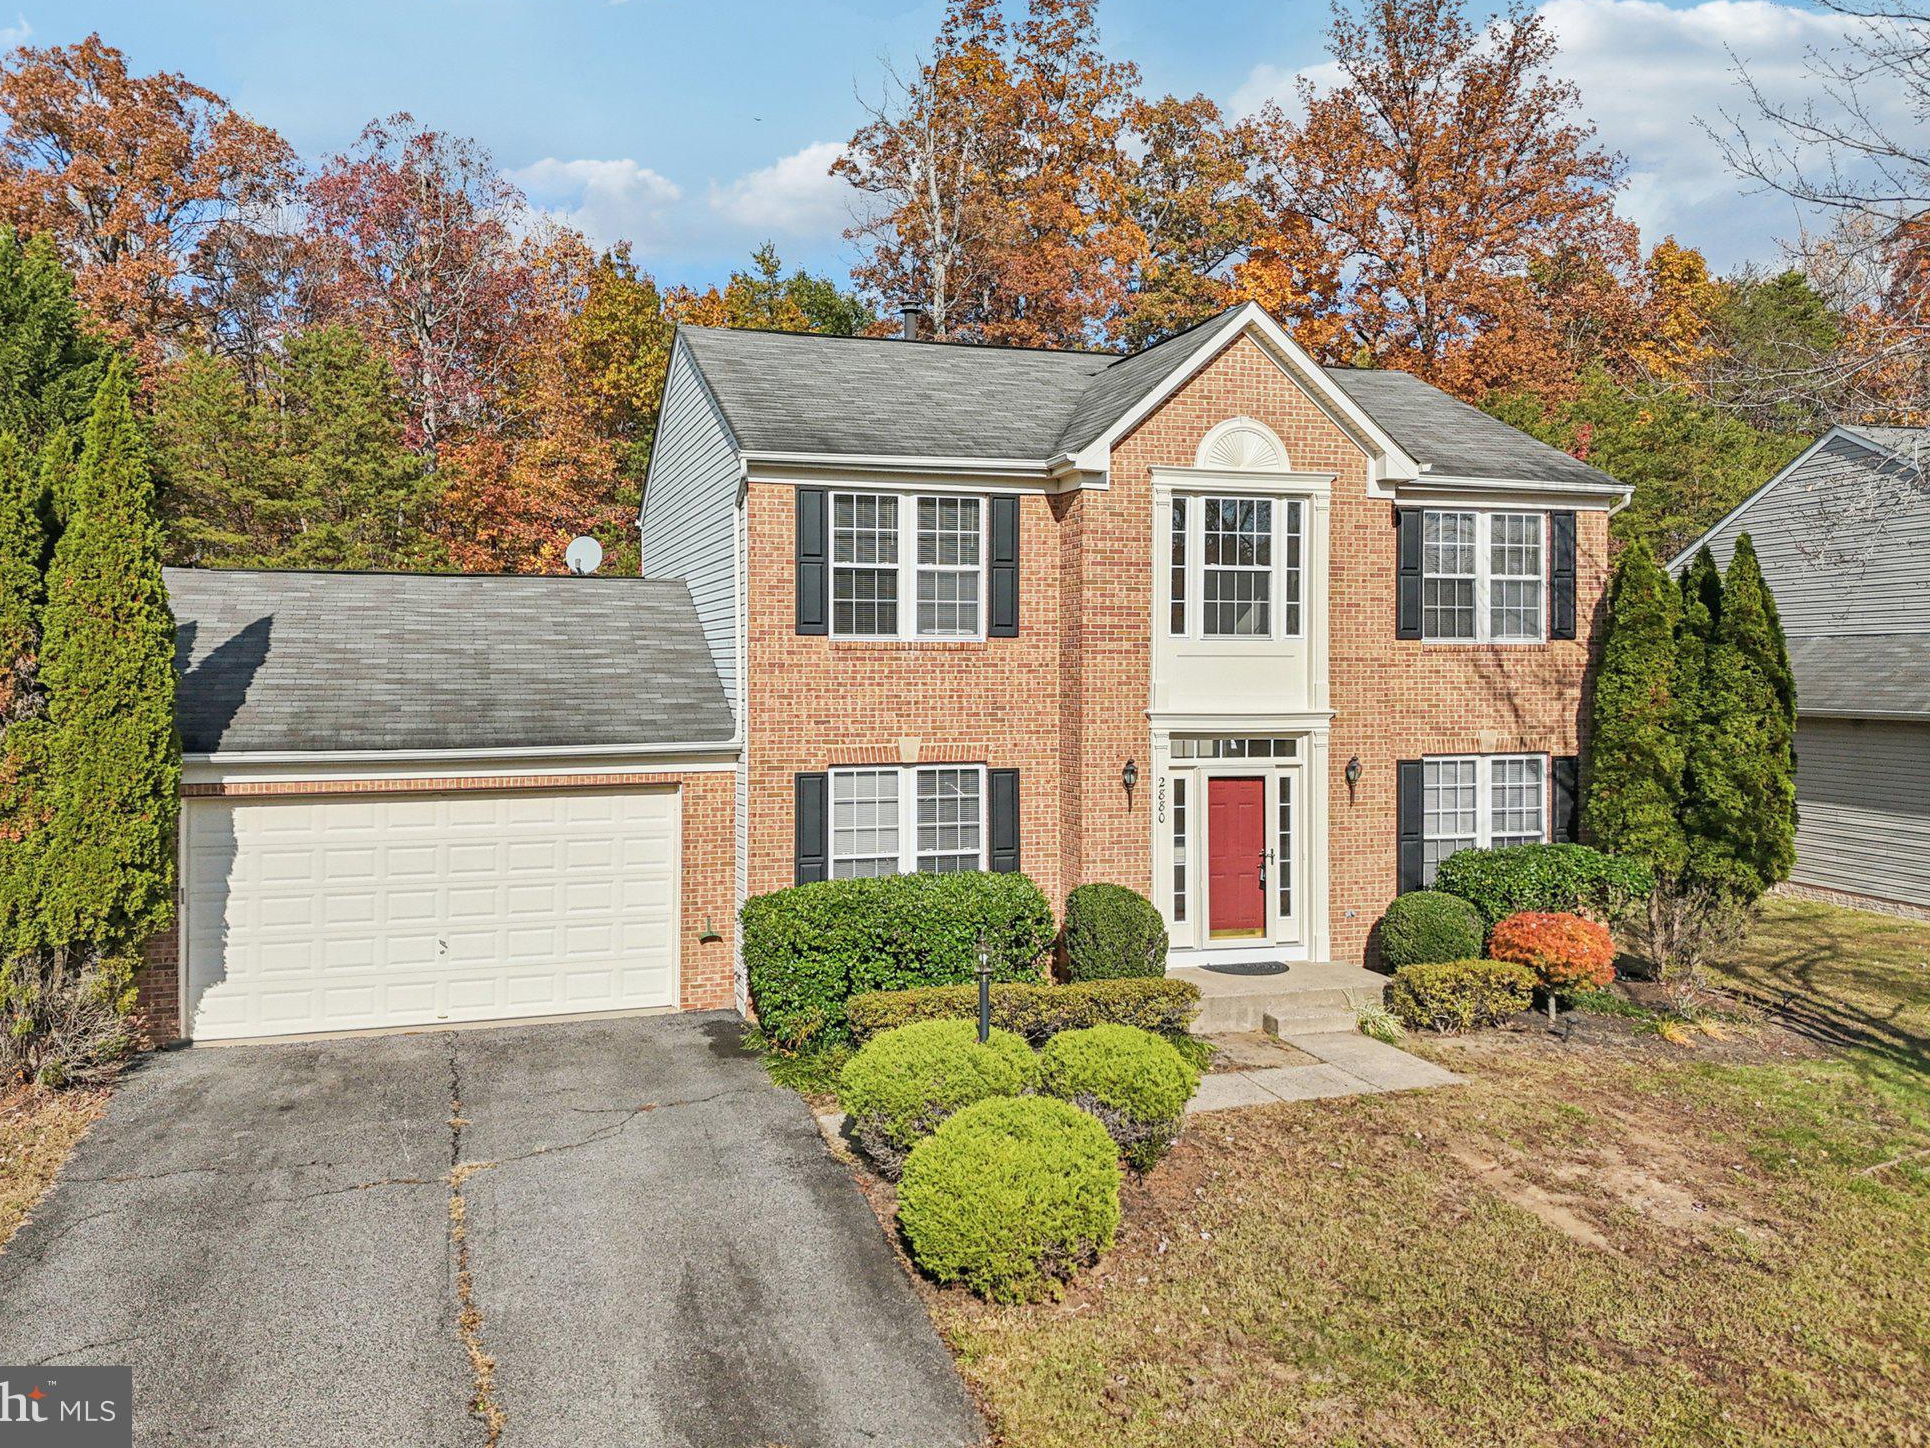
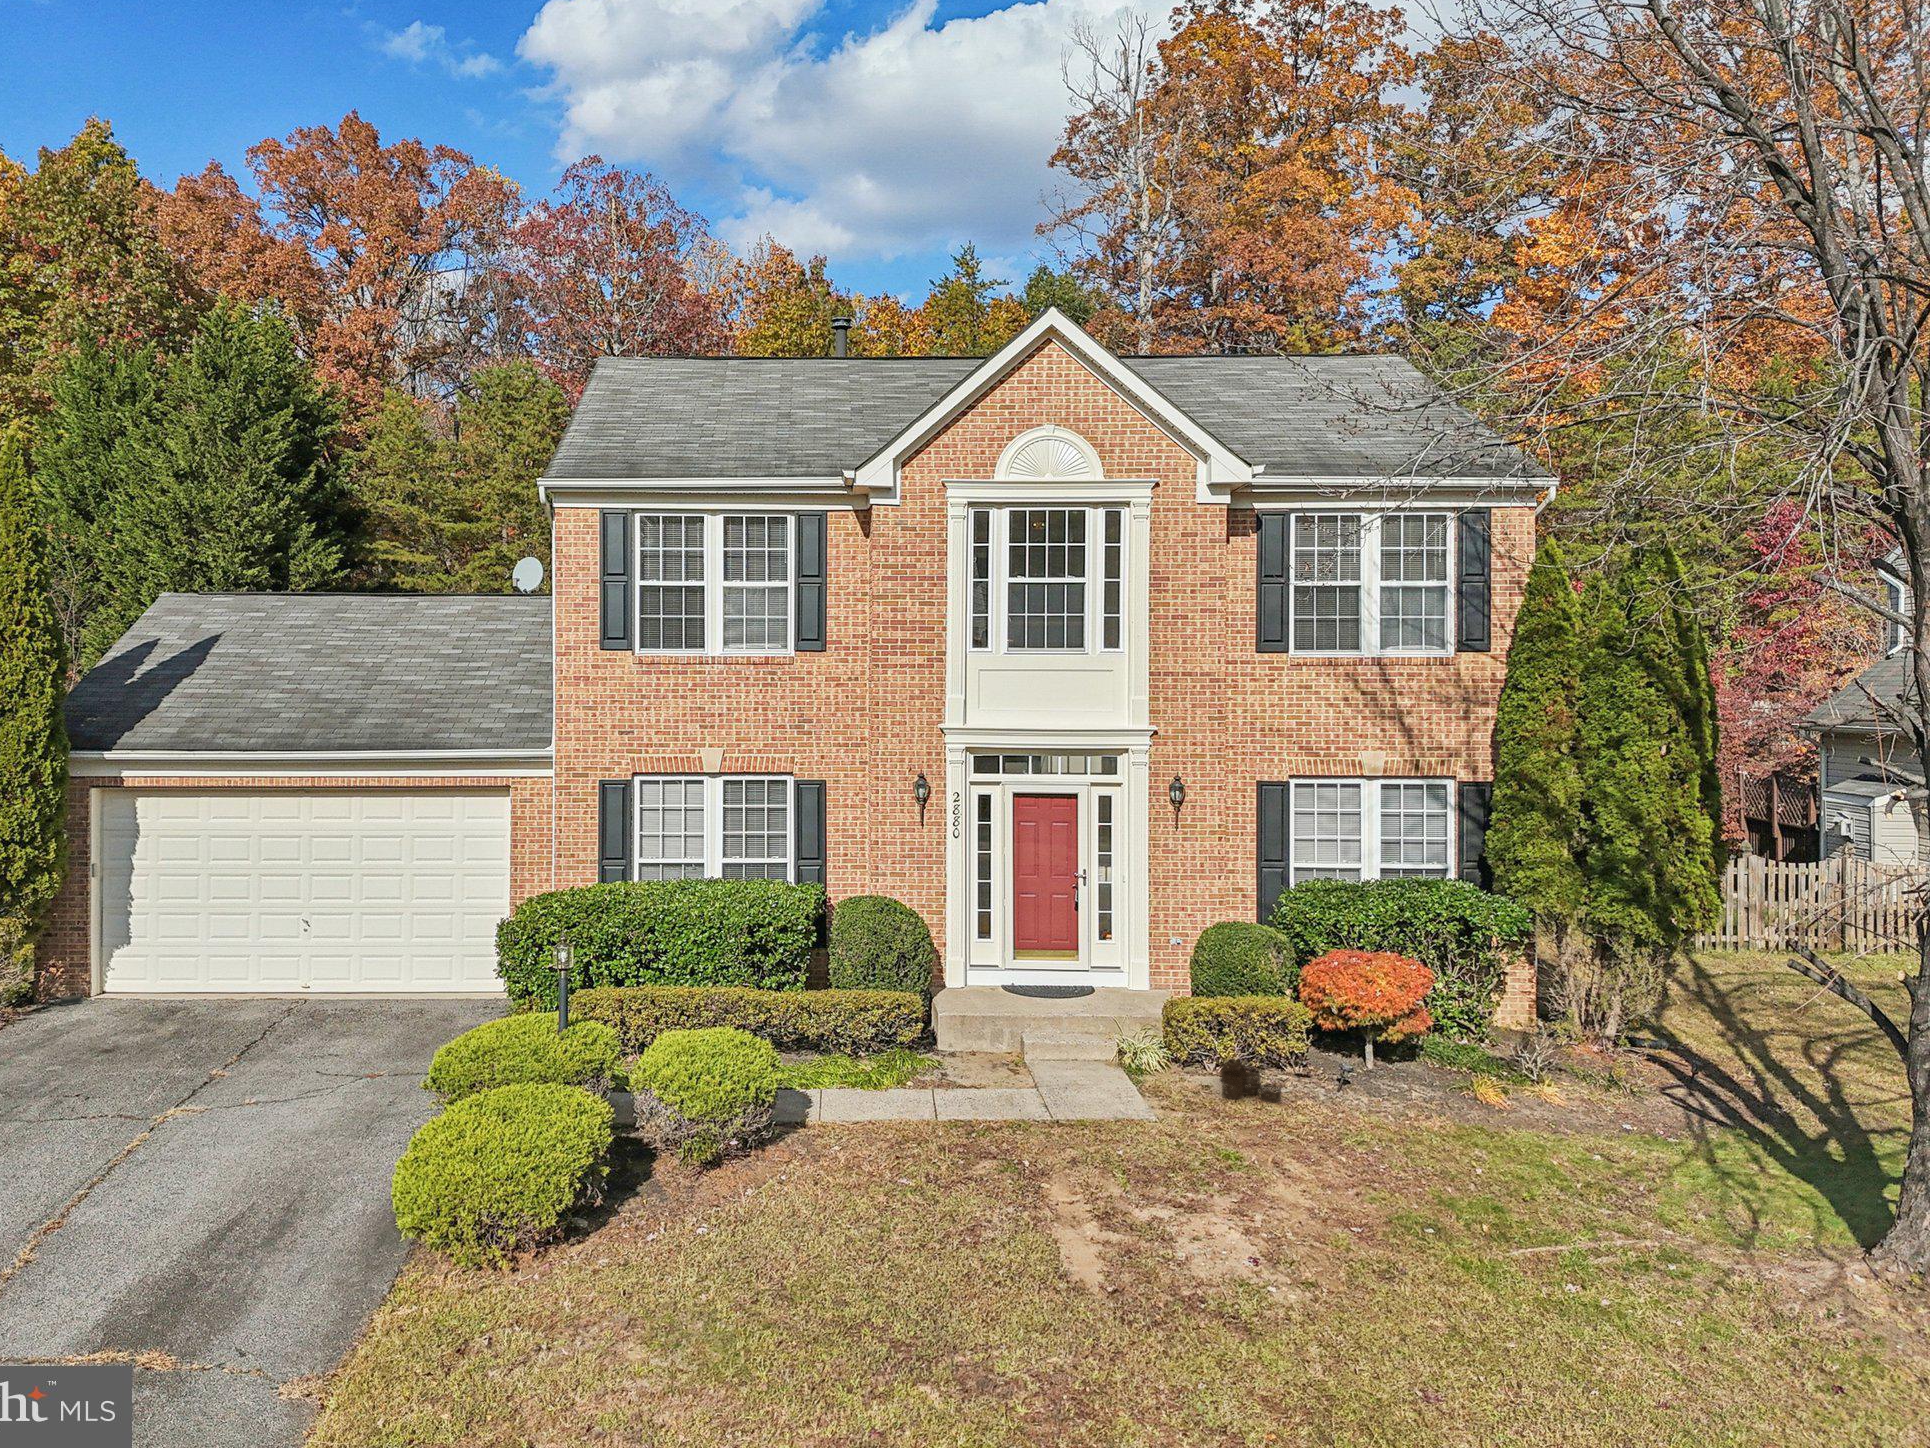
woven basket: none [1455,1020,1528,1058] -> present [1221,1059,1281,1102]

